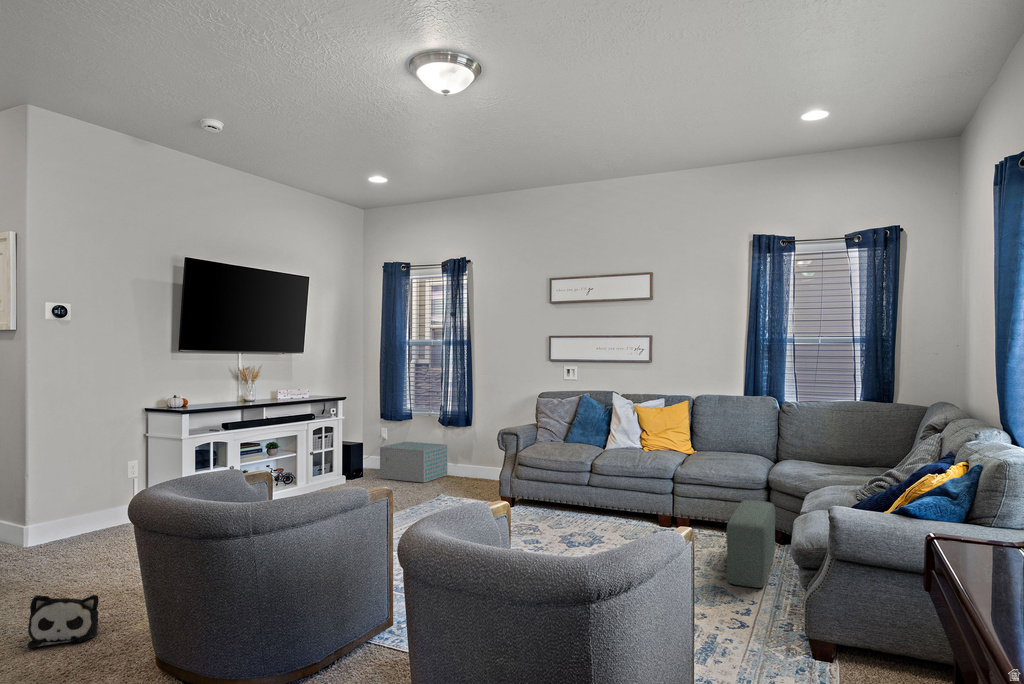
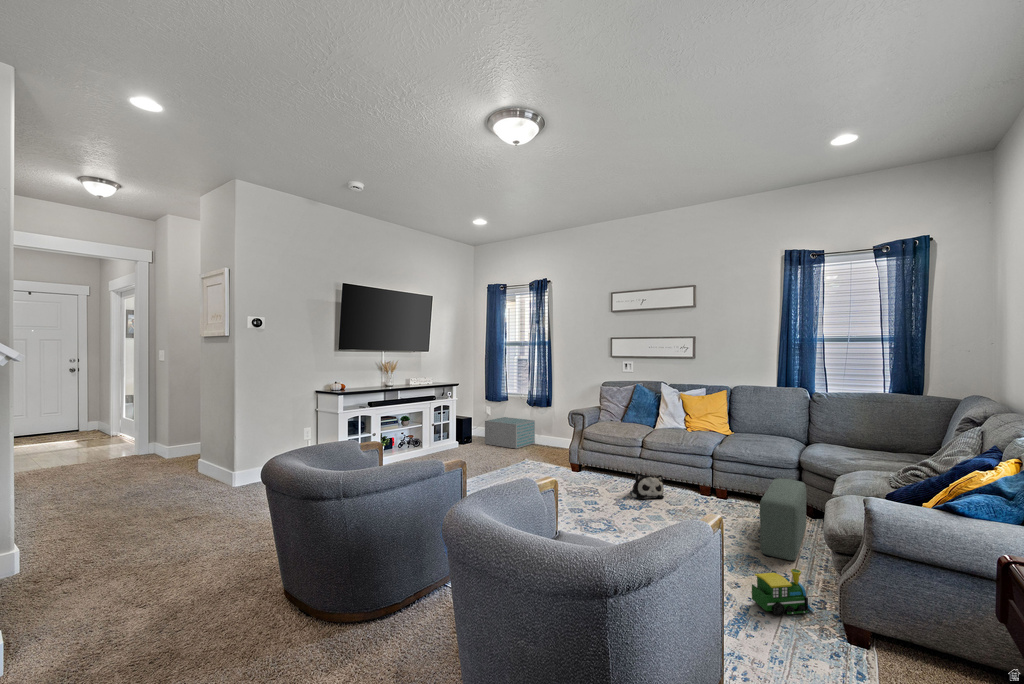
toy train: none [719,590,781,640] -> present [752,569,814,616]
plush toy: present [28,595,99,648] -> present [630,473,664,499]

